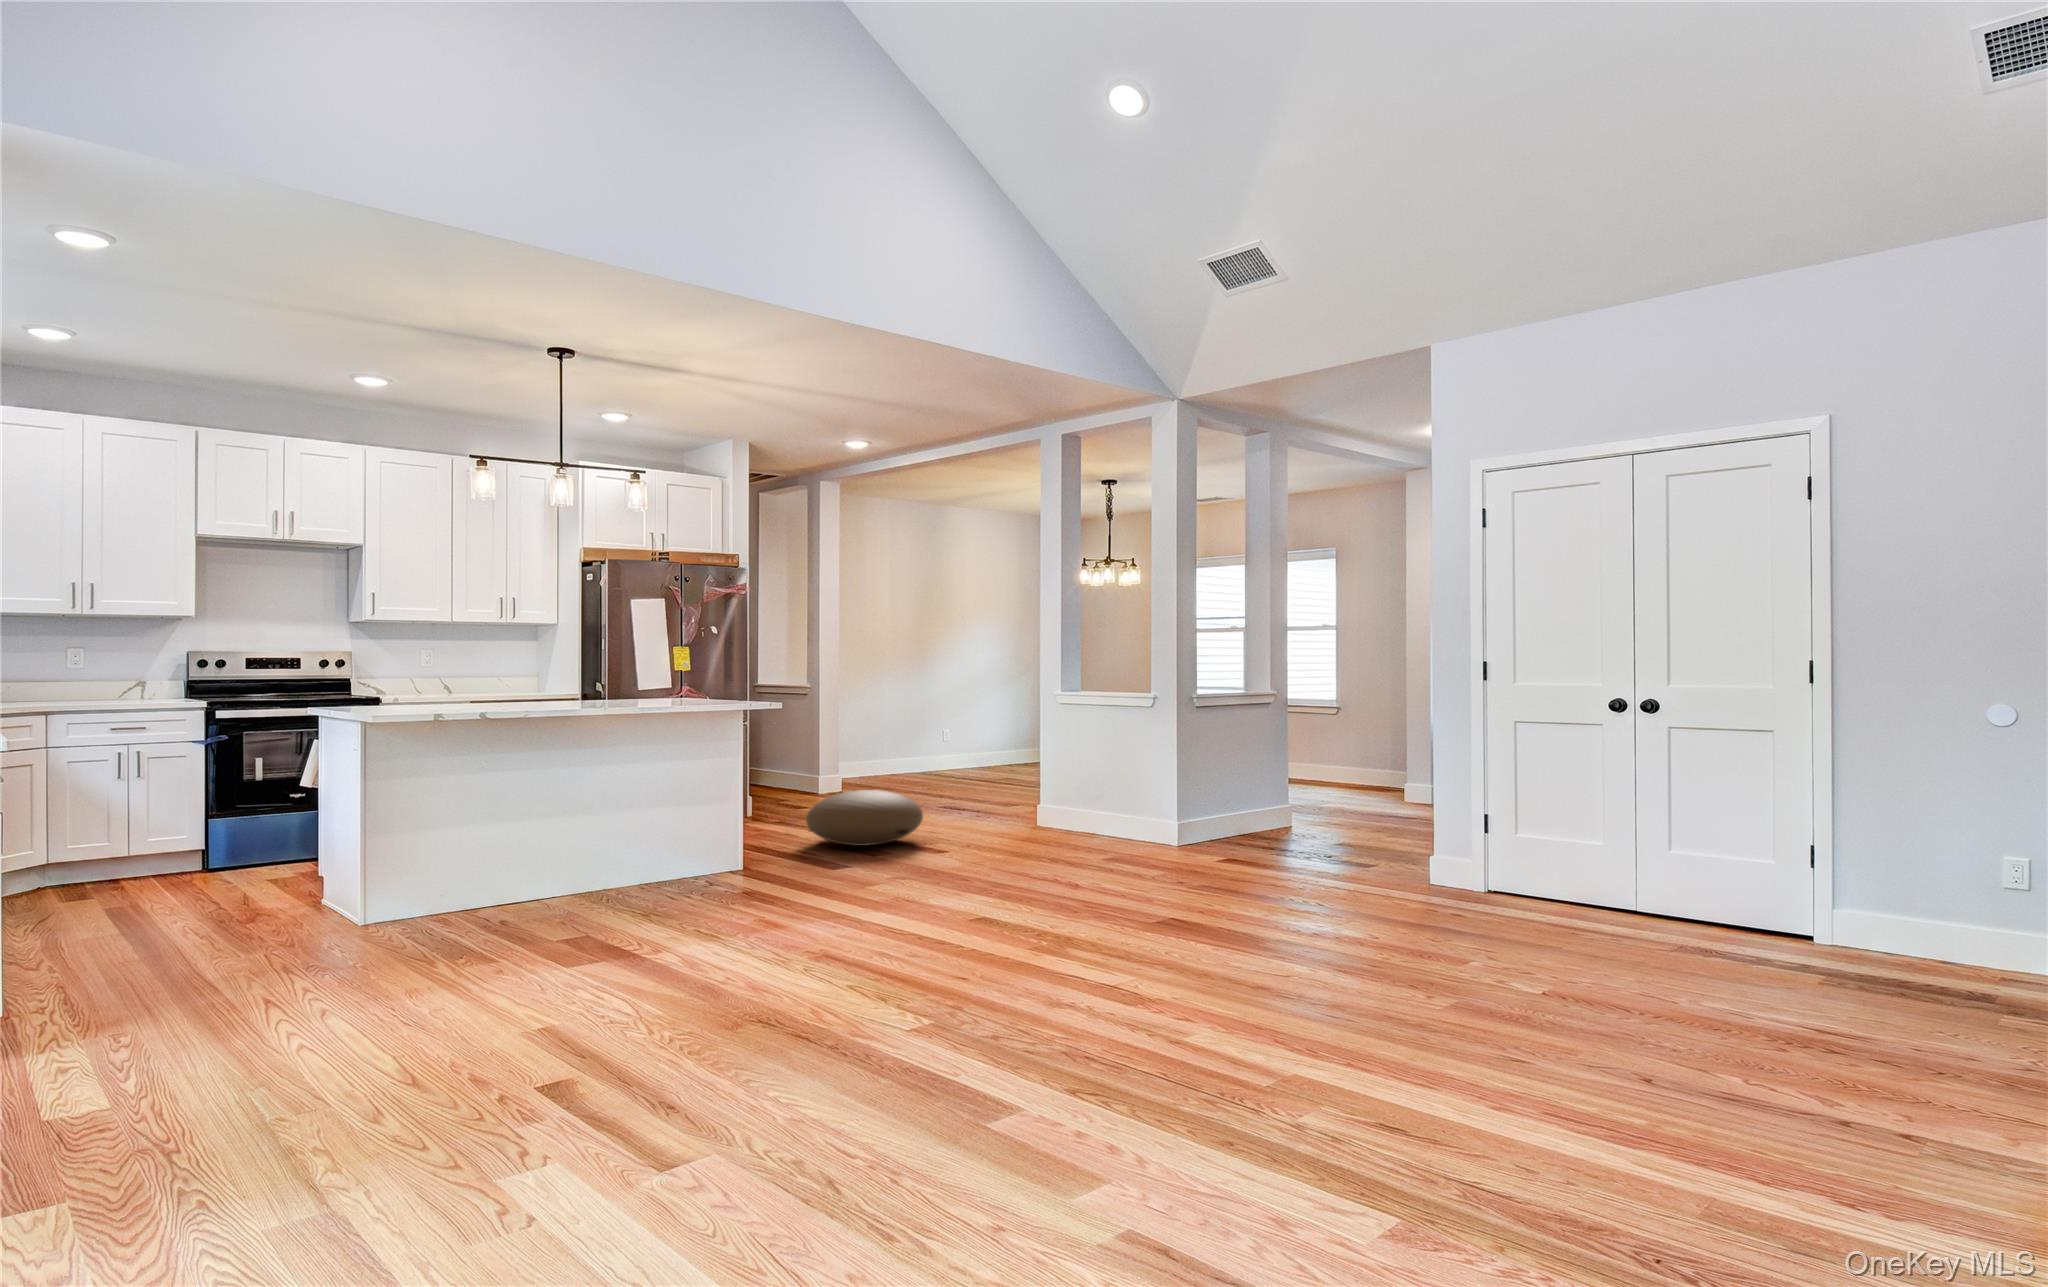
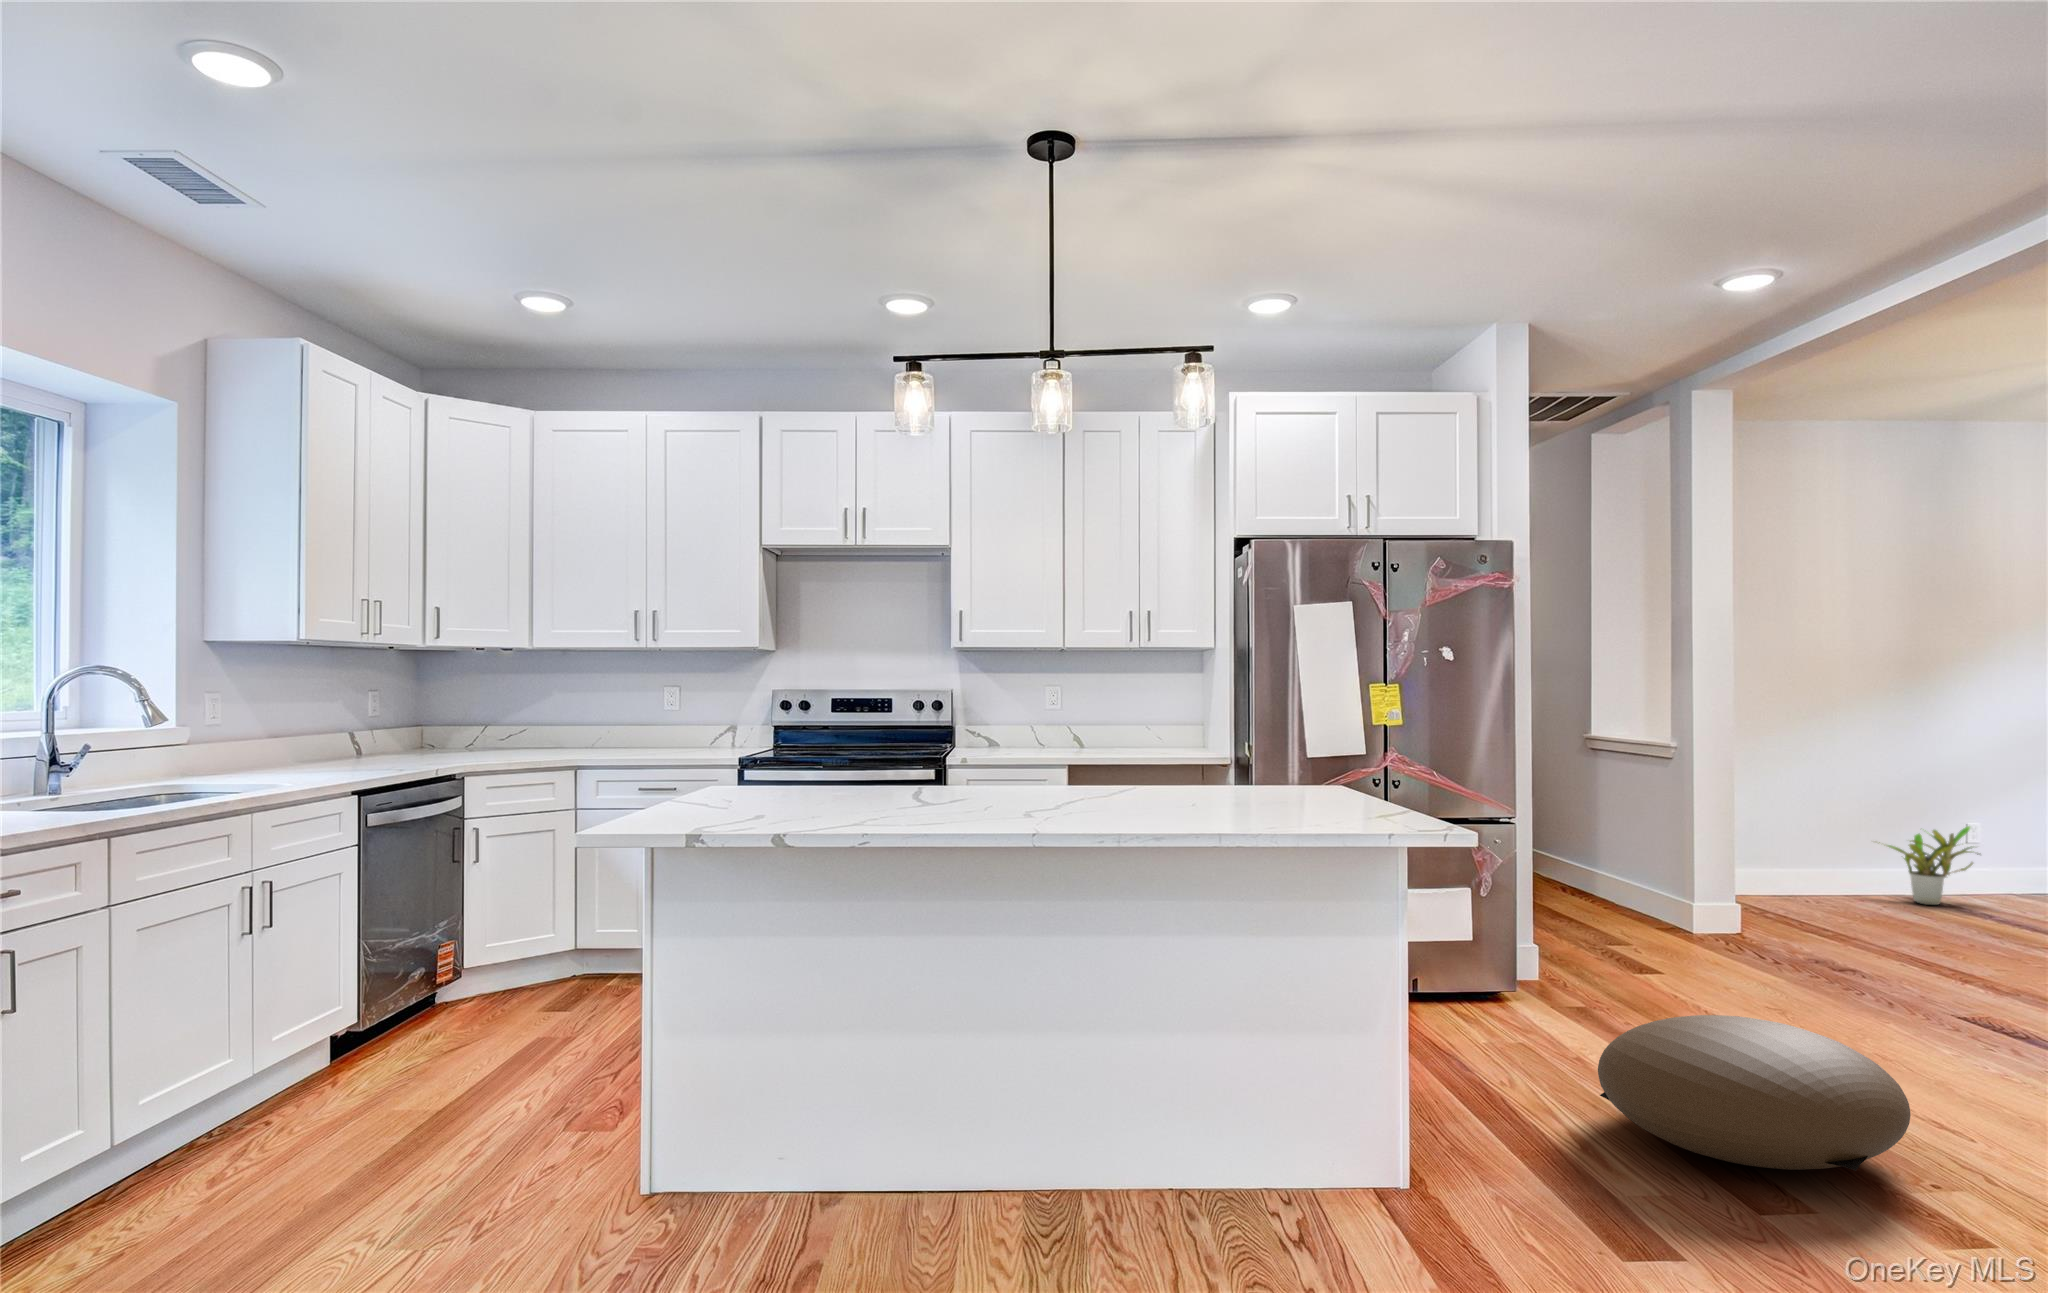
potted plant: none [899,729,948,774] -> present [1879,826,1978,905]

